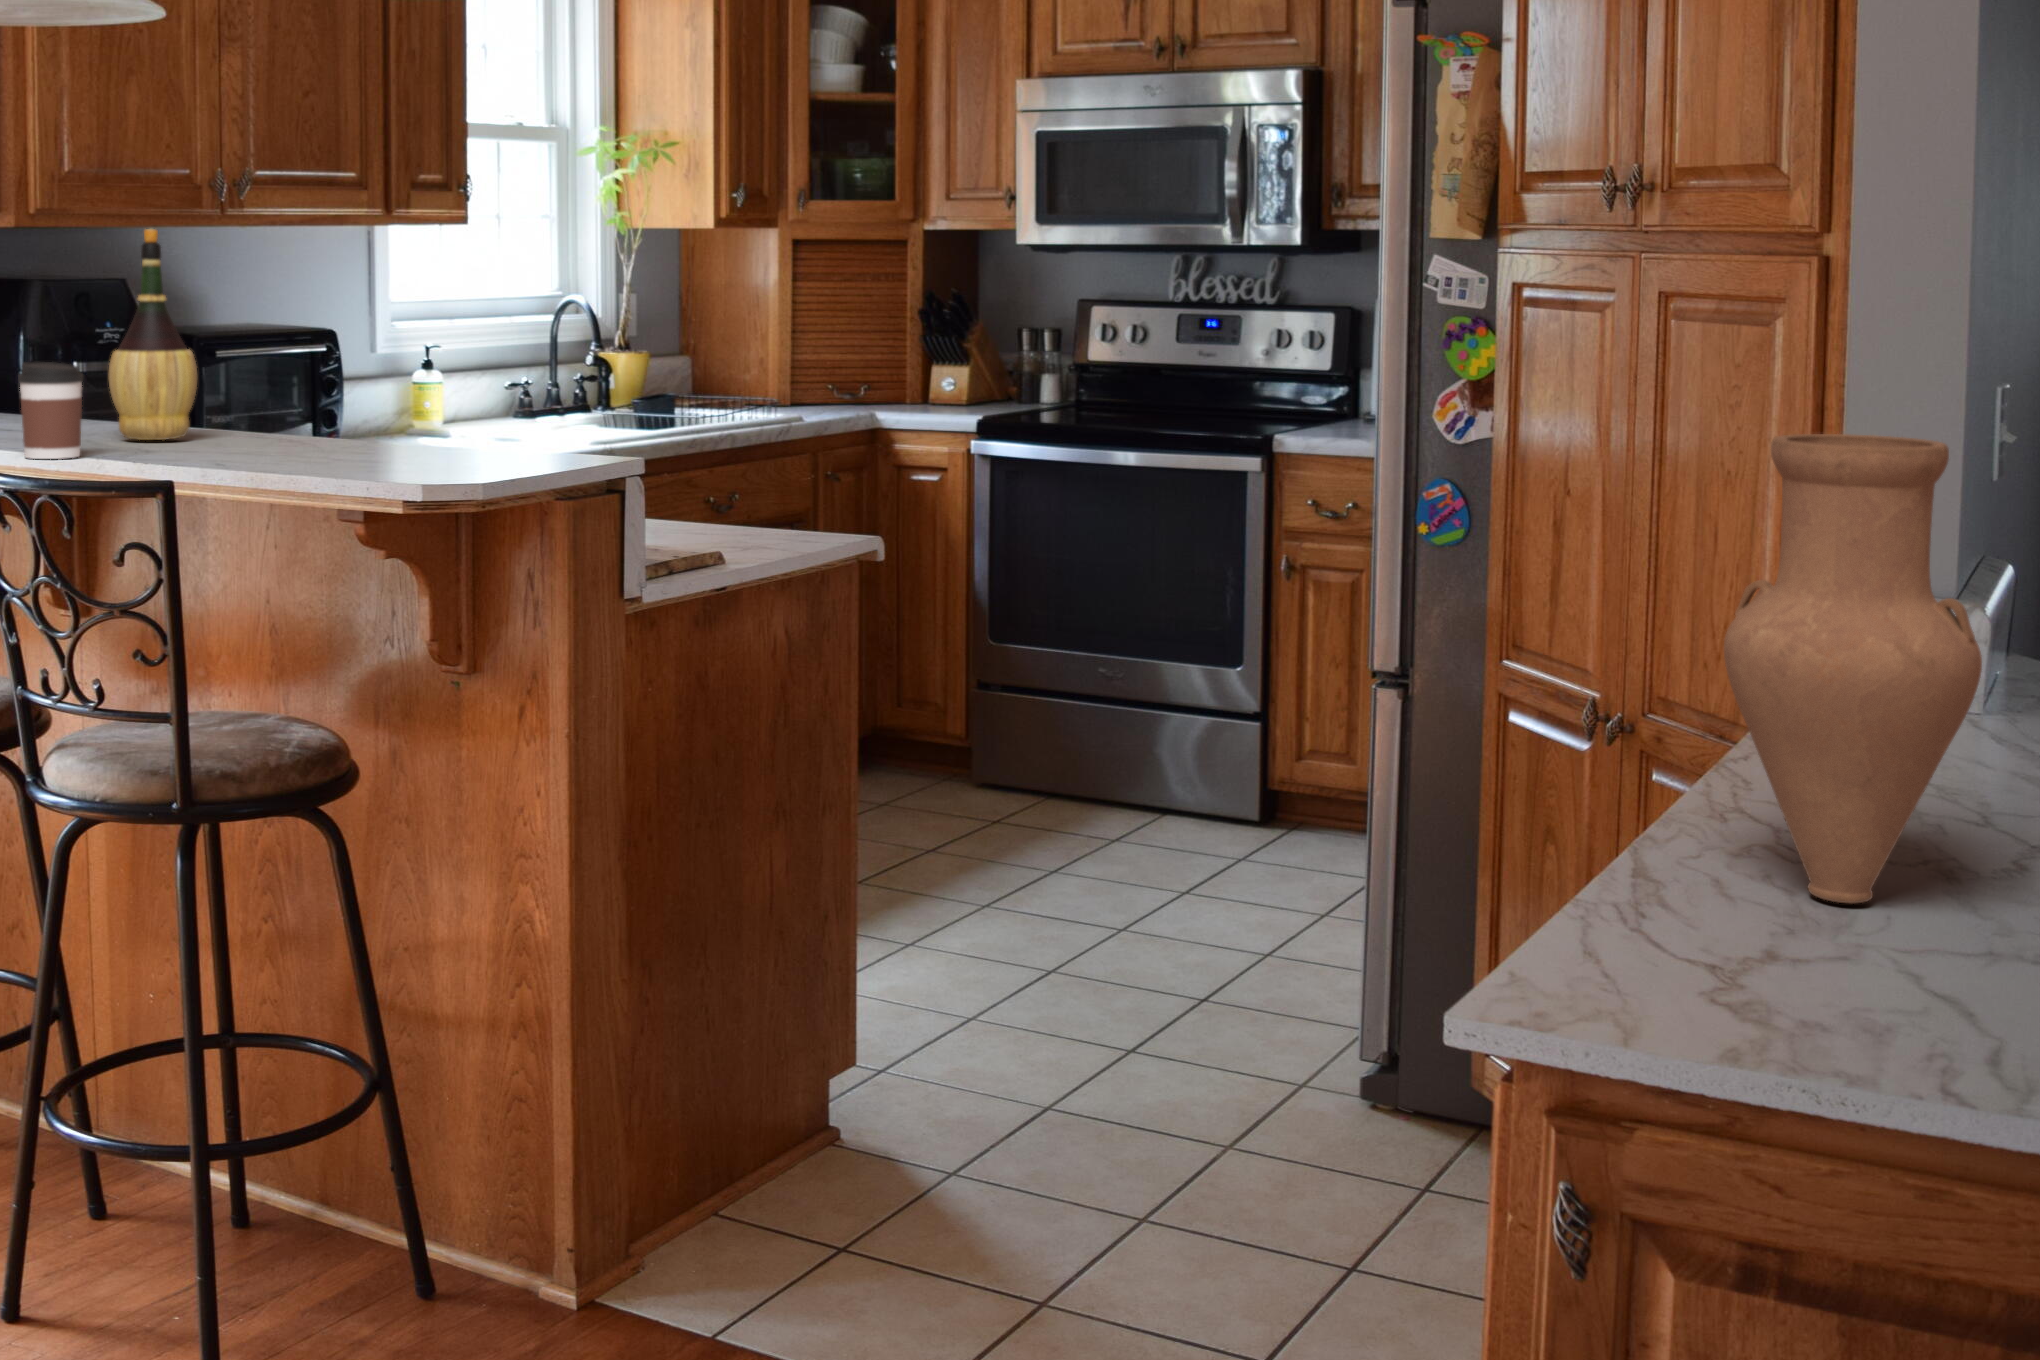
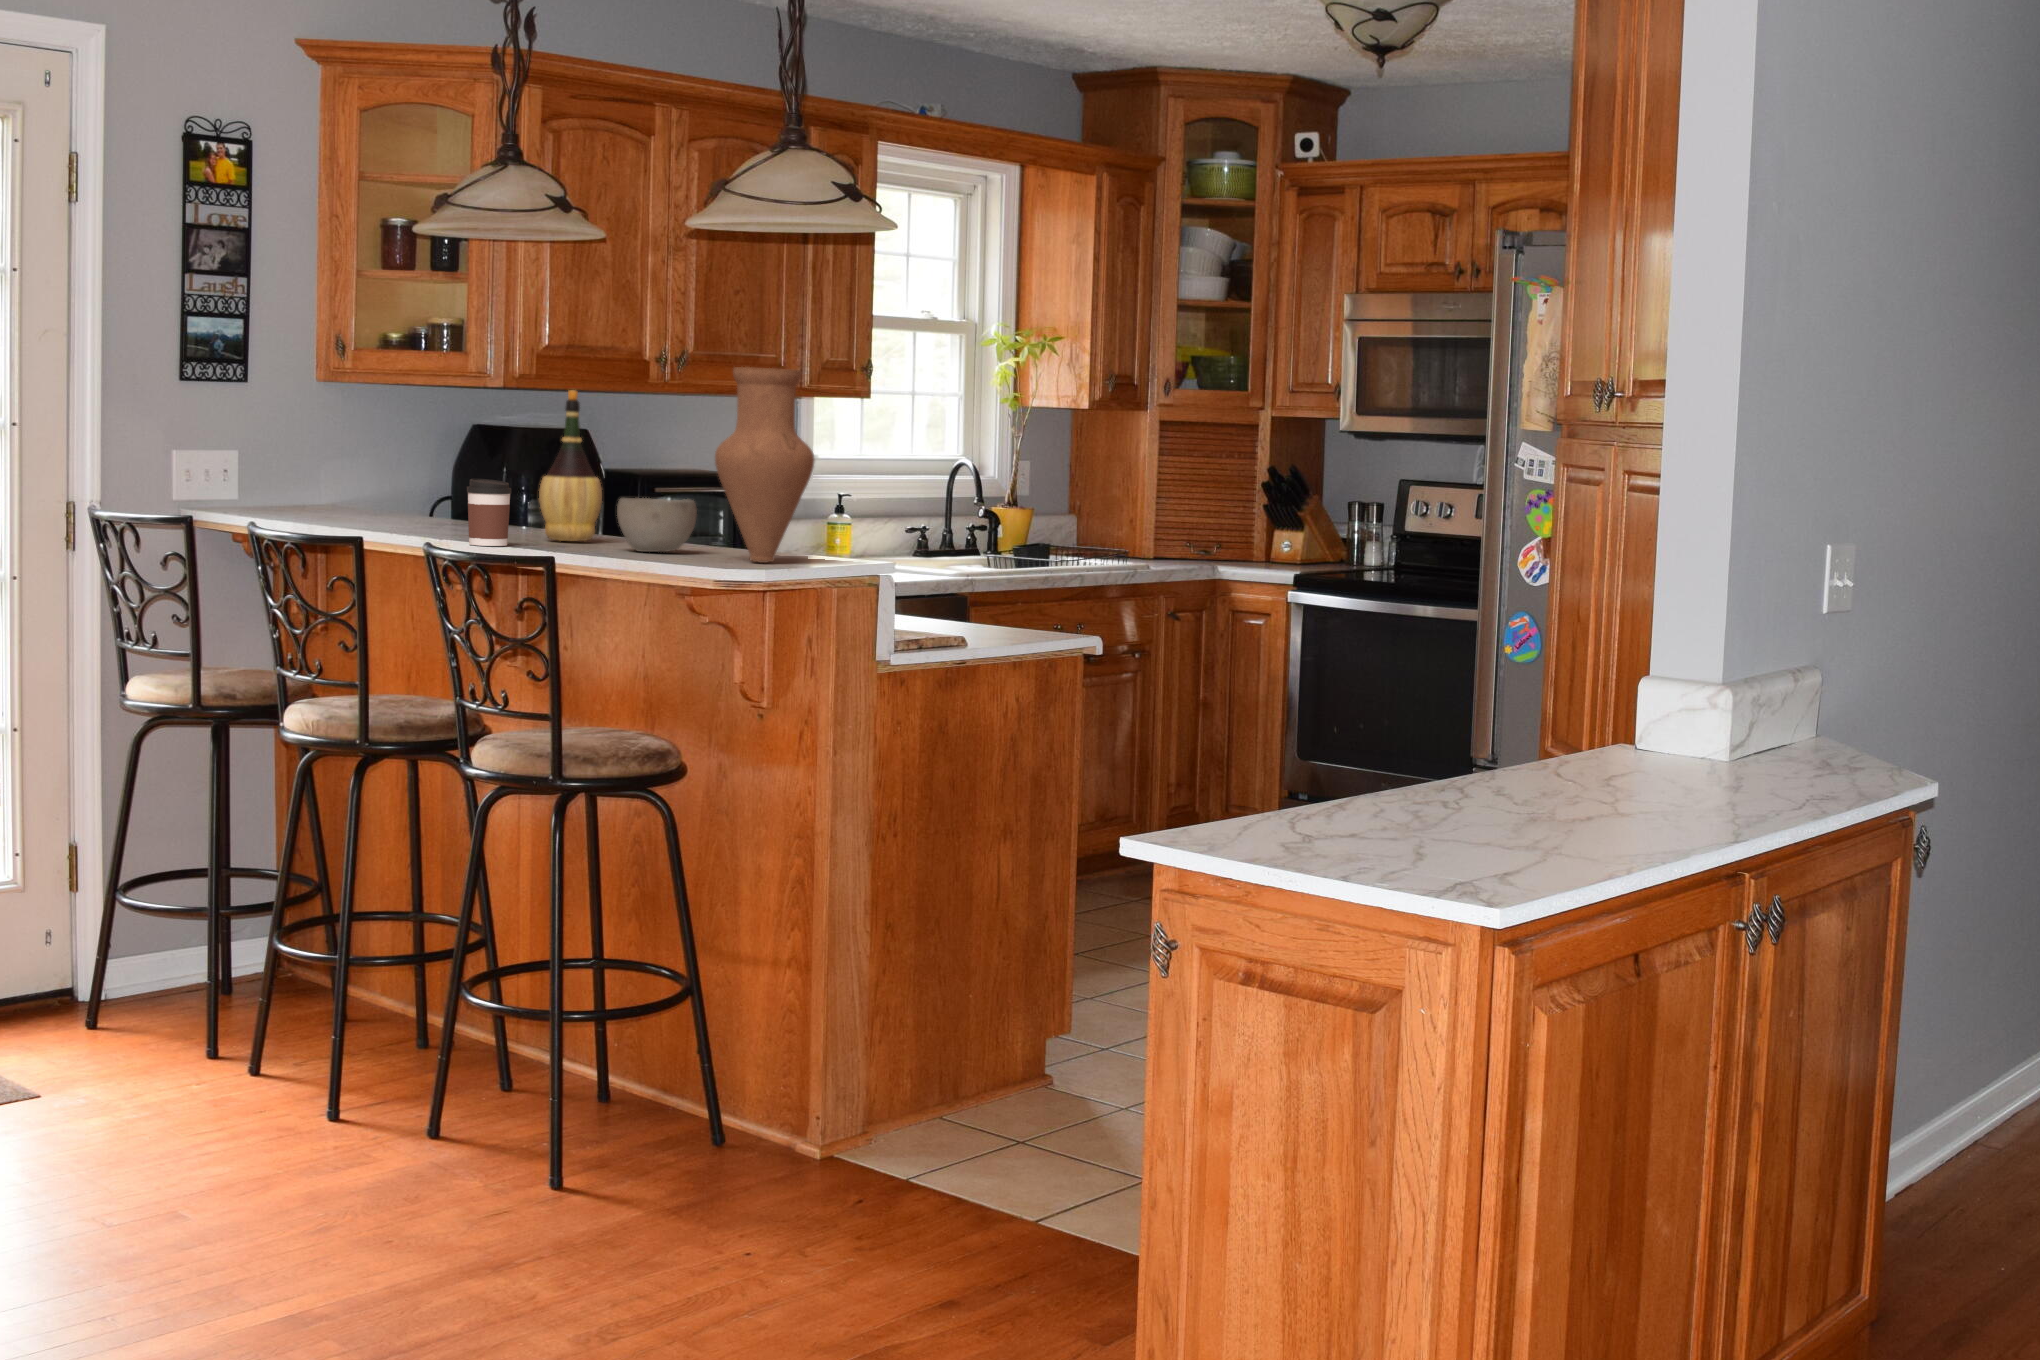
bowl: none [235,377,349,455] -> present [617,498,697,552]
vase: present [1724,434,1982,903] -> present [715,367,815,563]

